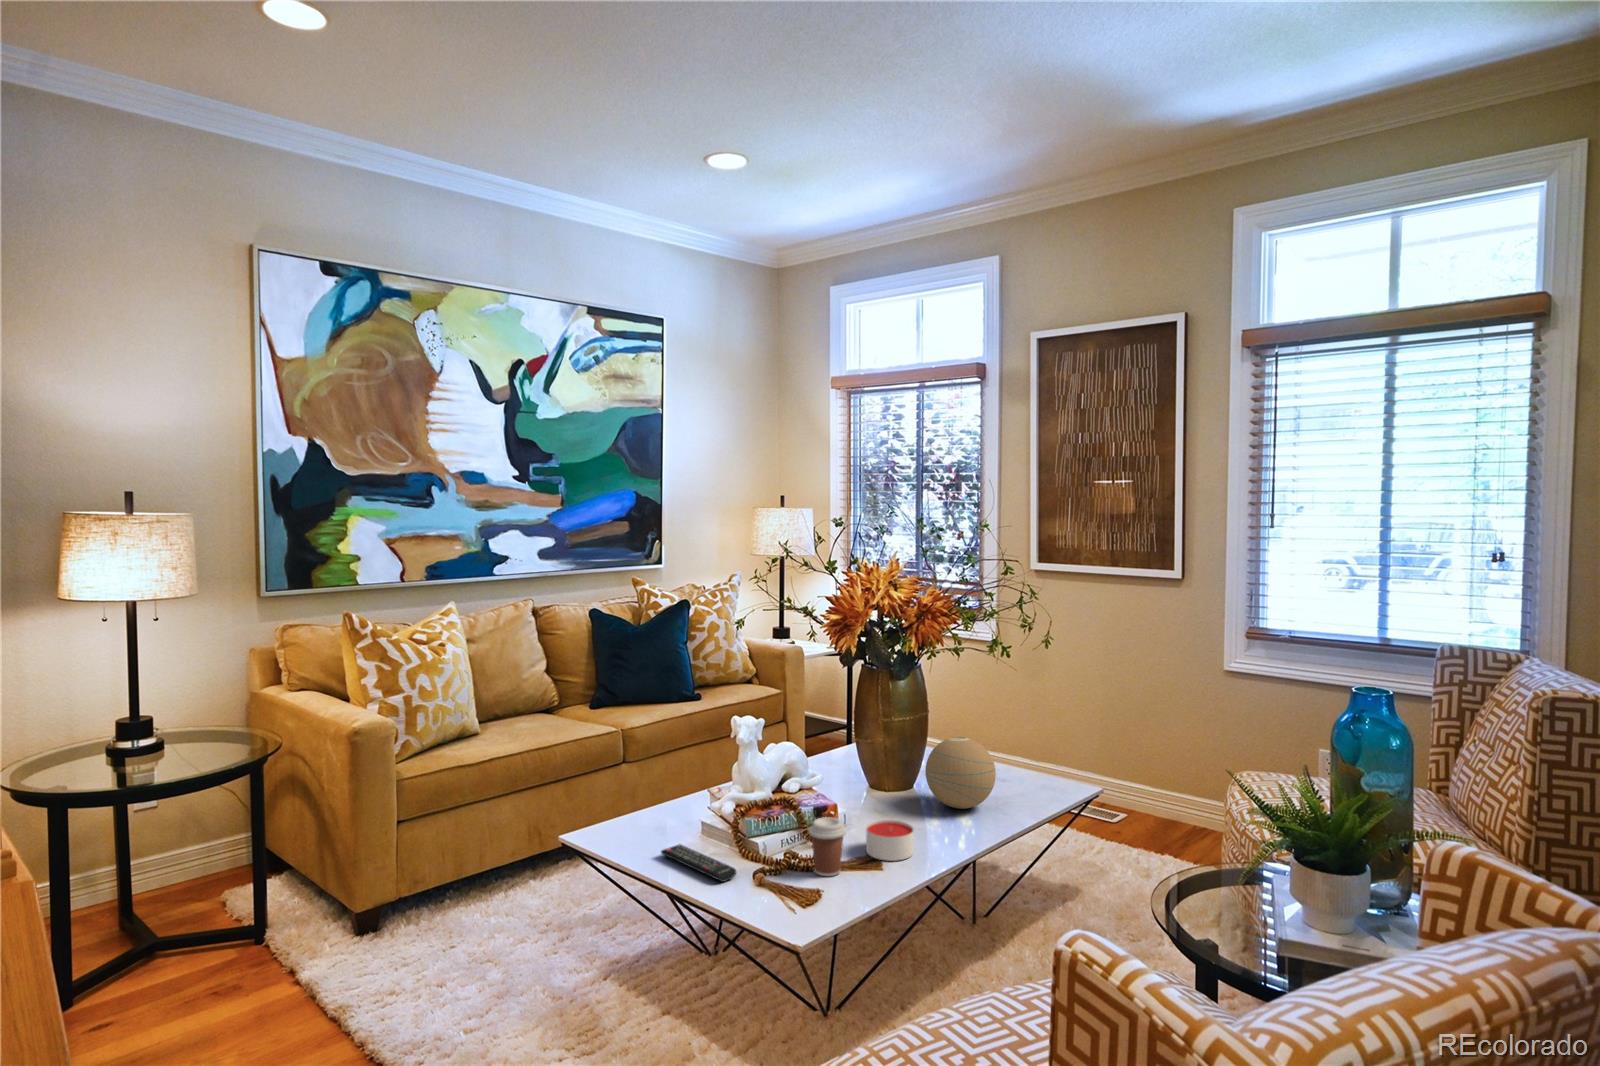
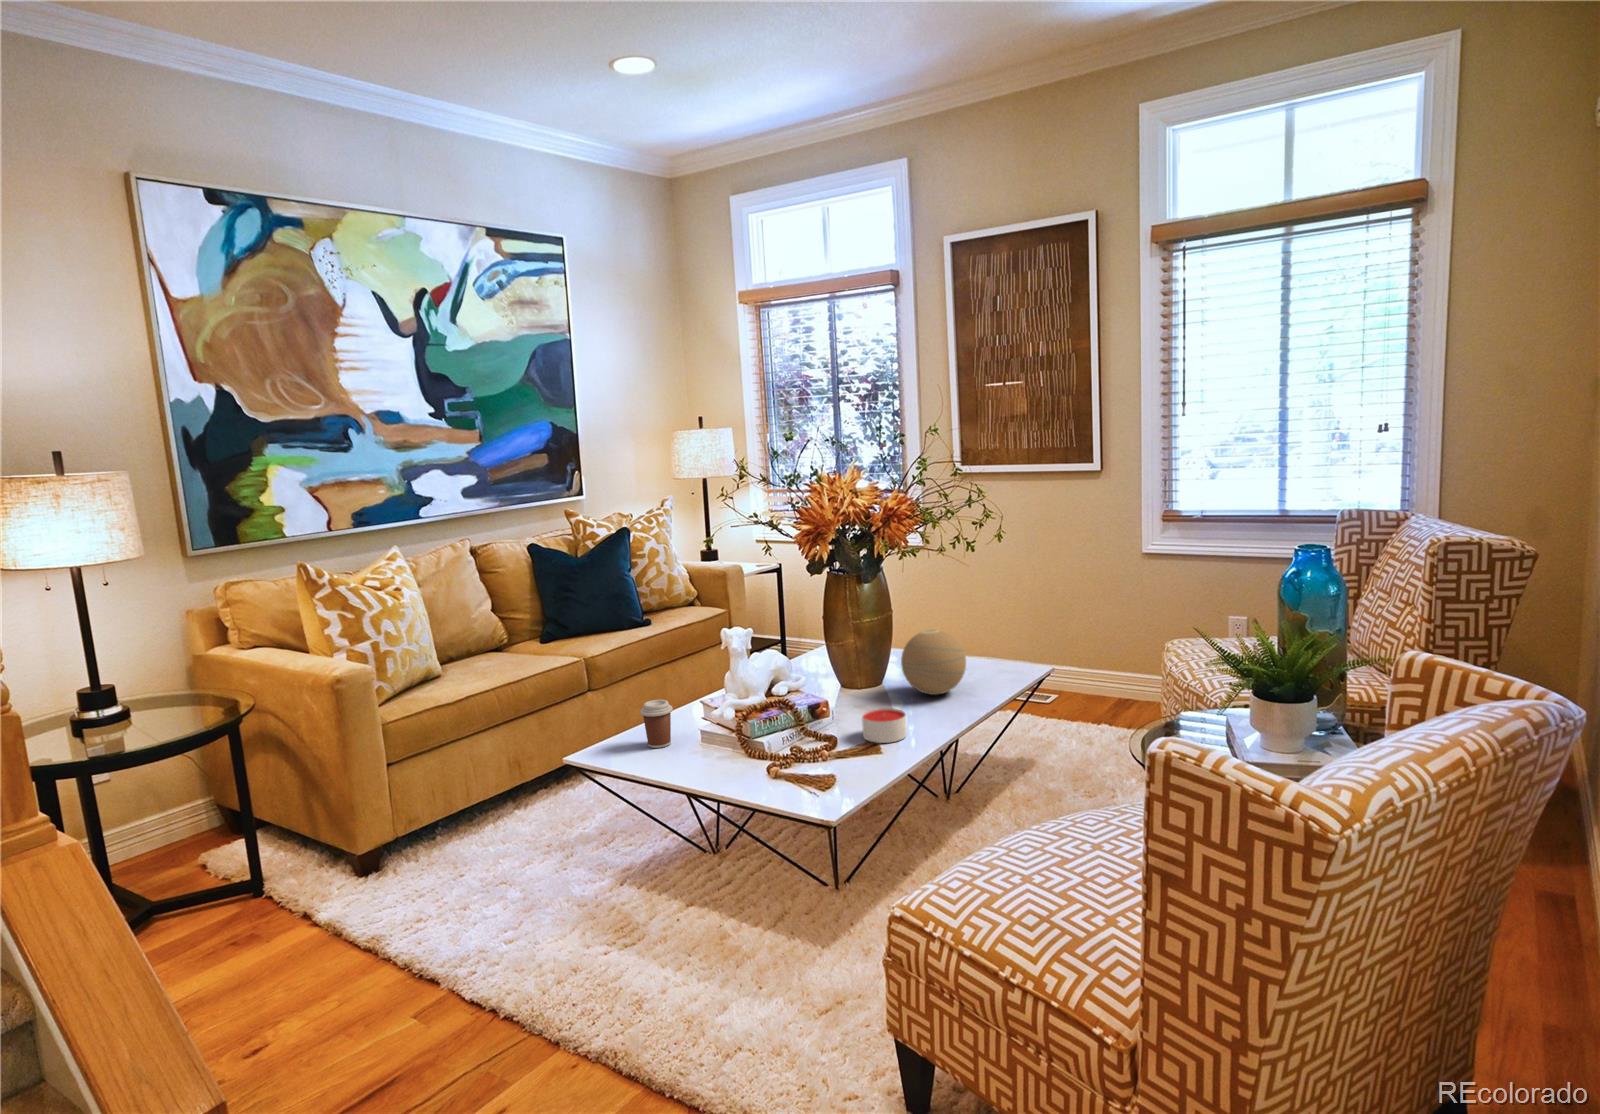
coffee cup: present [809,817,846,876] -> present [640,700,673,748]
remote control: present [661,844,736,882] -> none [674,750,753,776]

